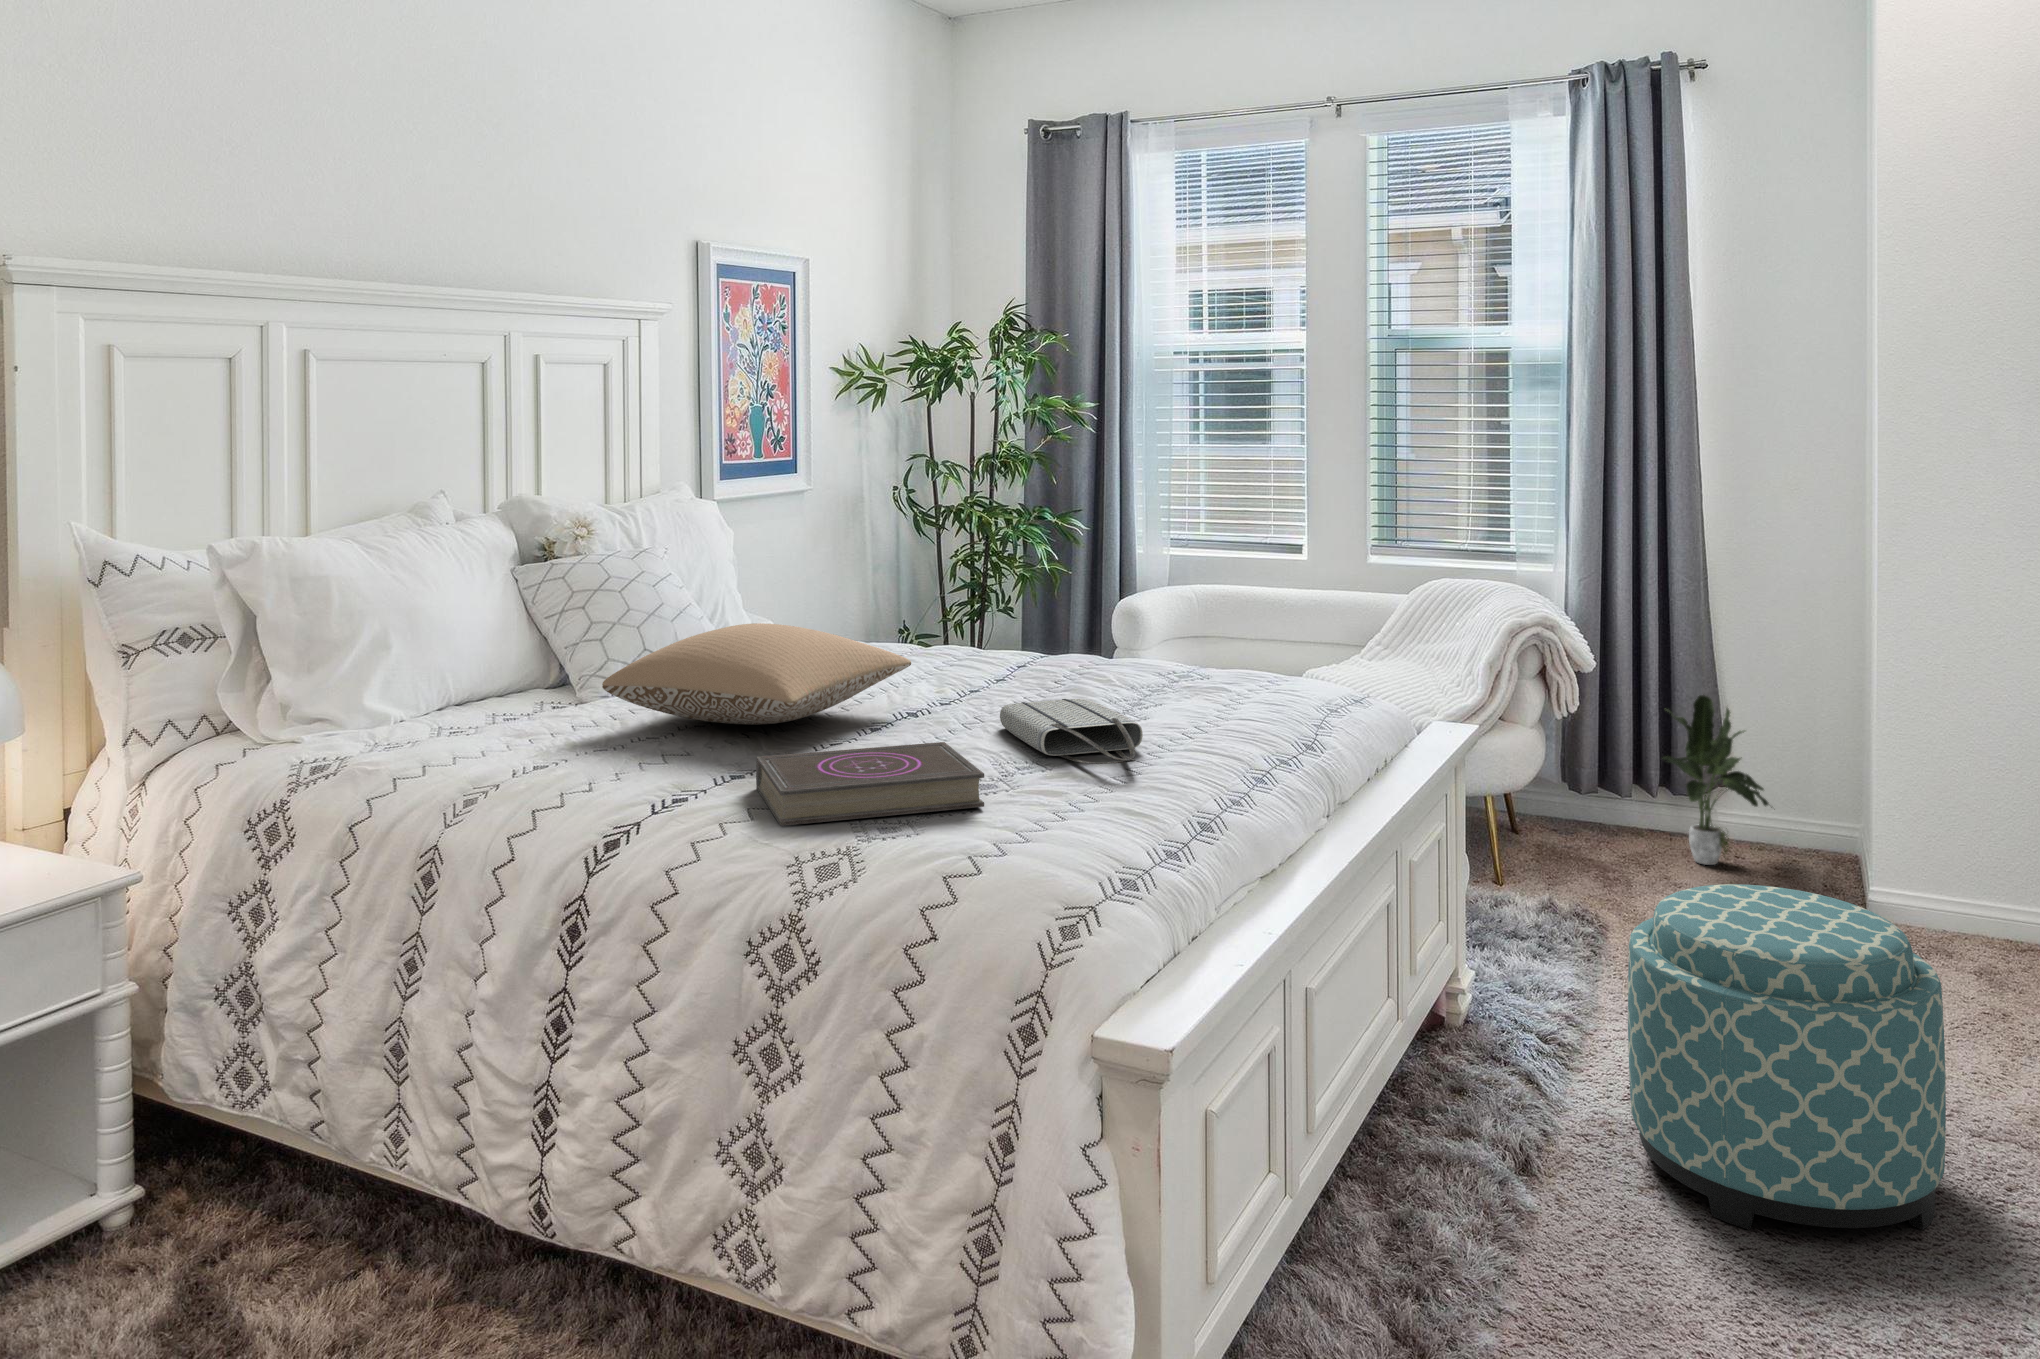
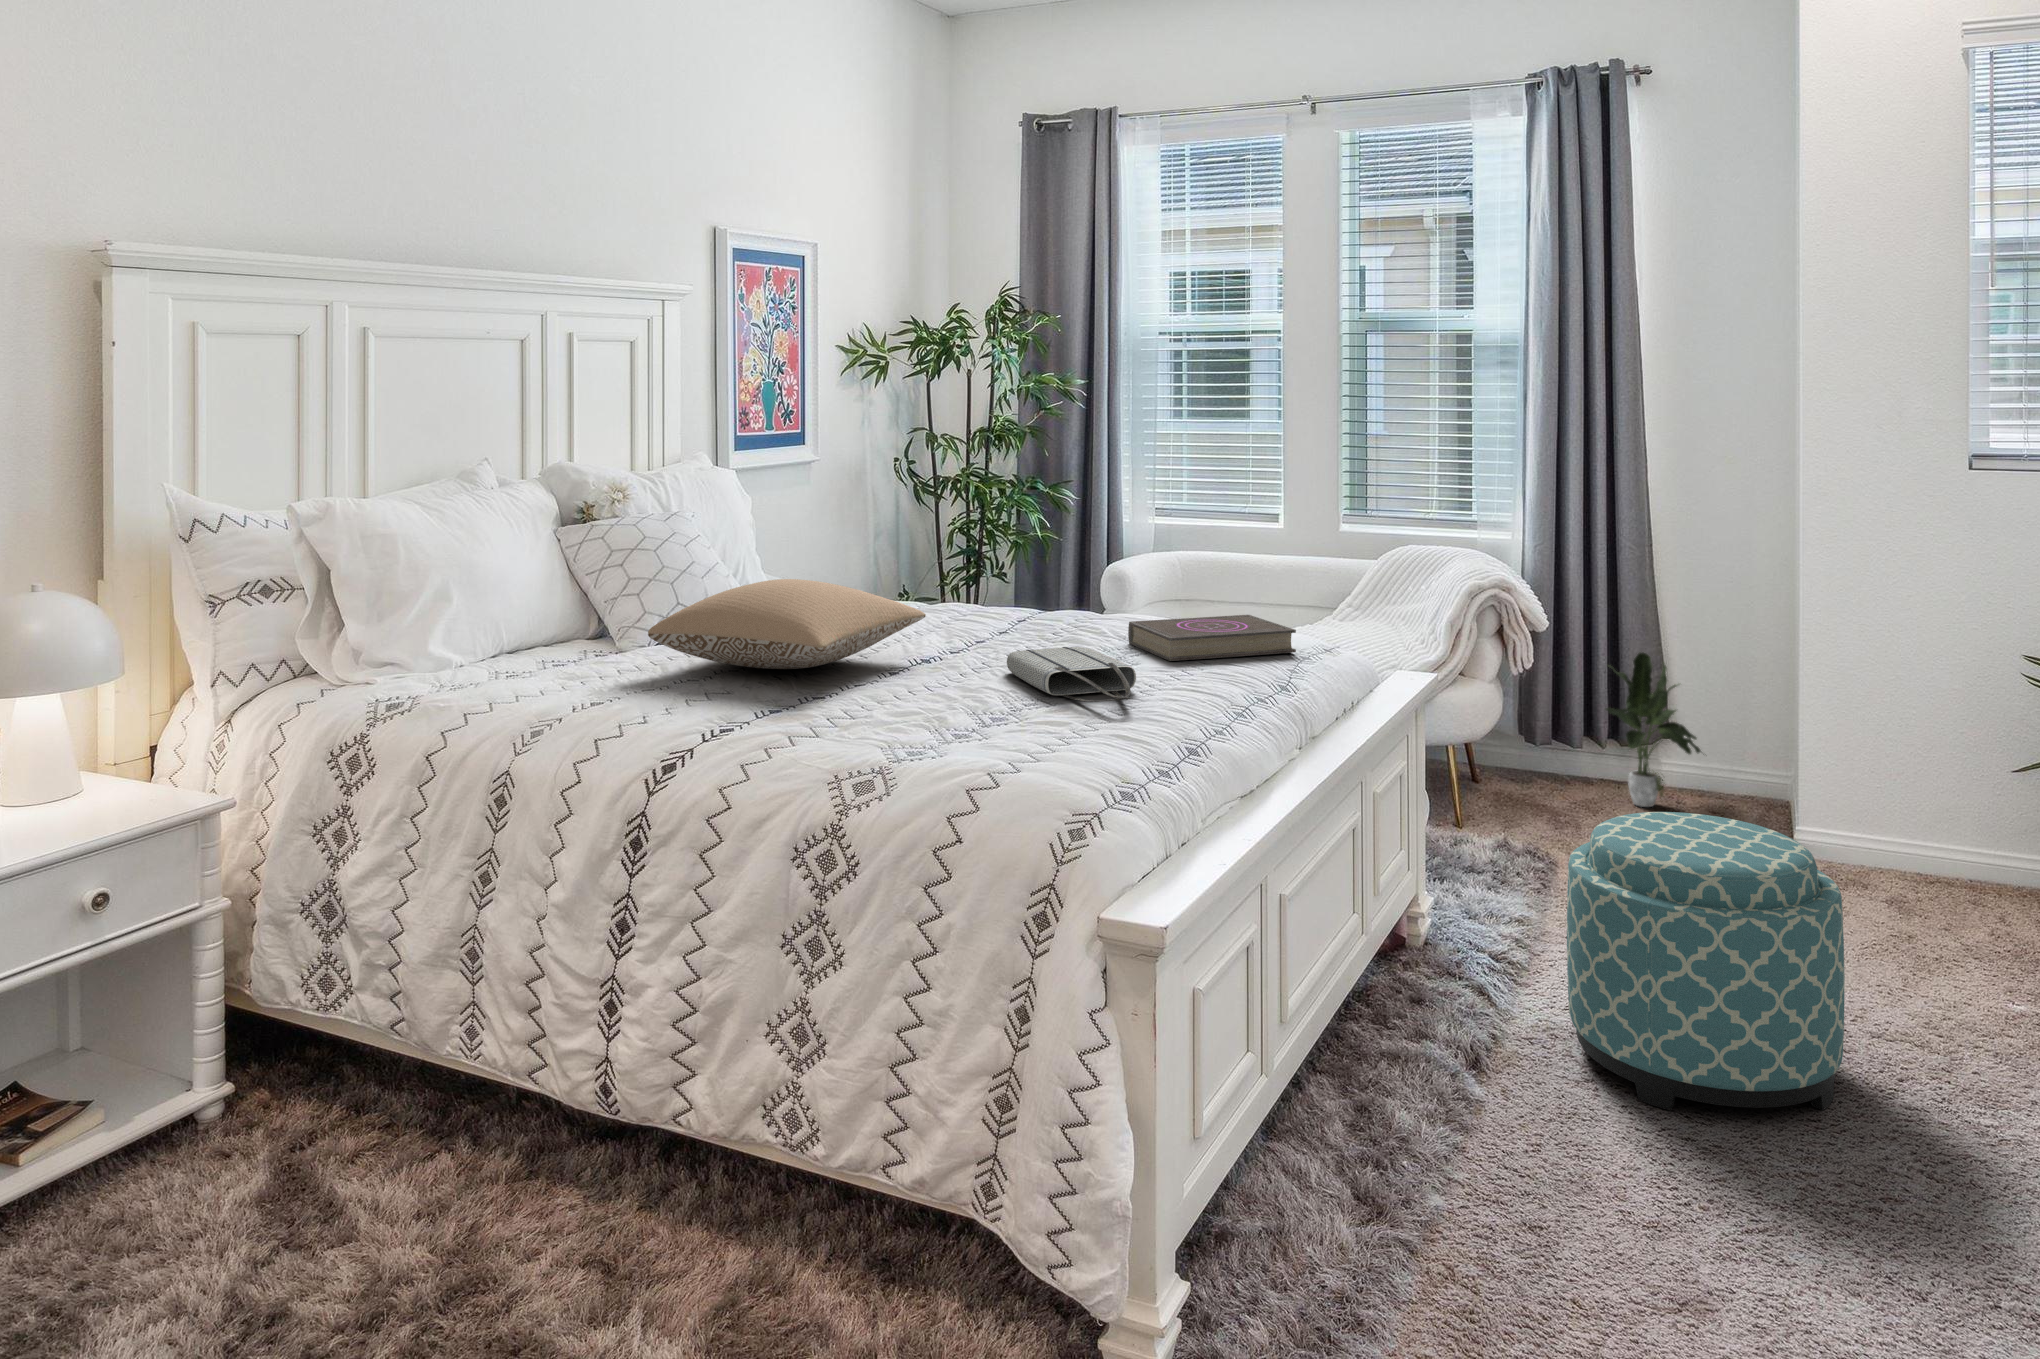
book: present [756,742,984,826] -> present [1128,615,1296,661]

